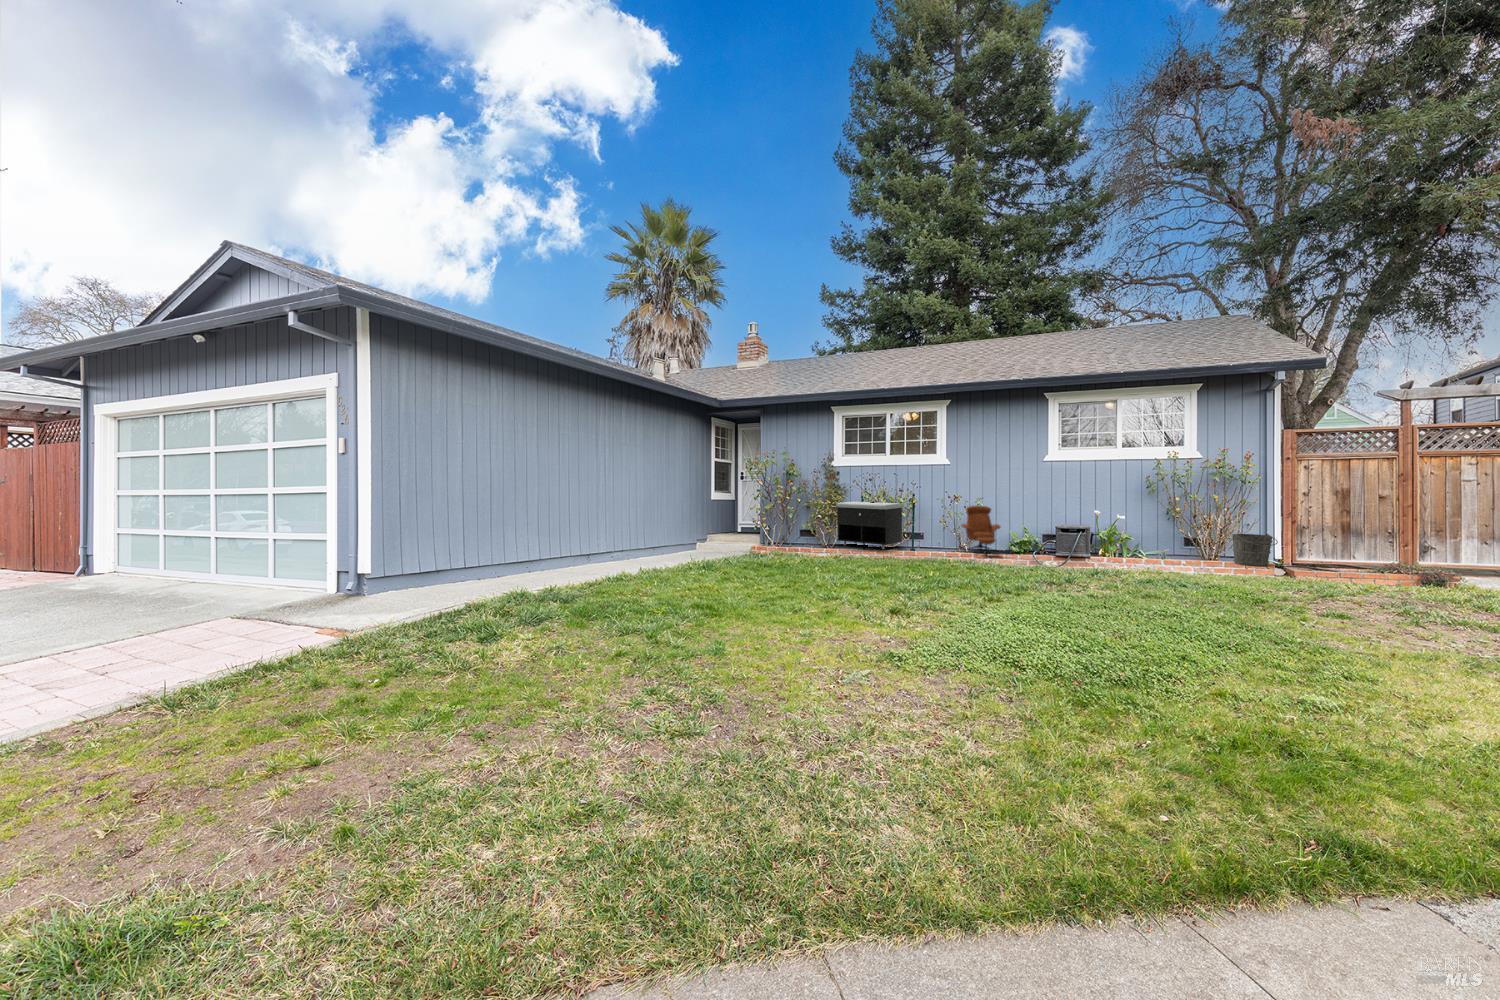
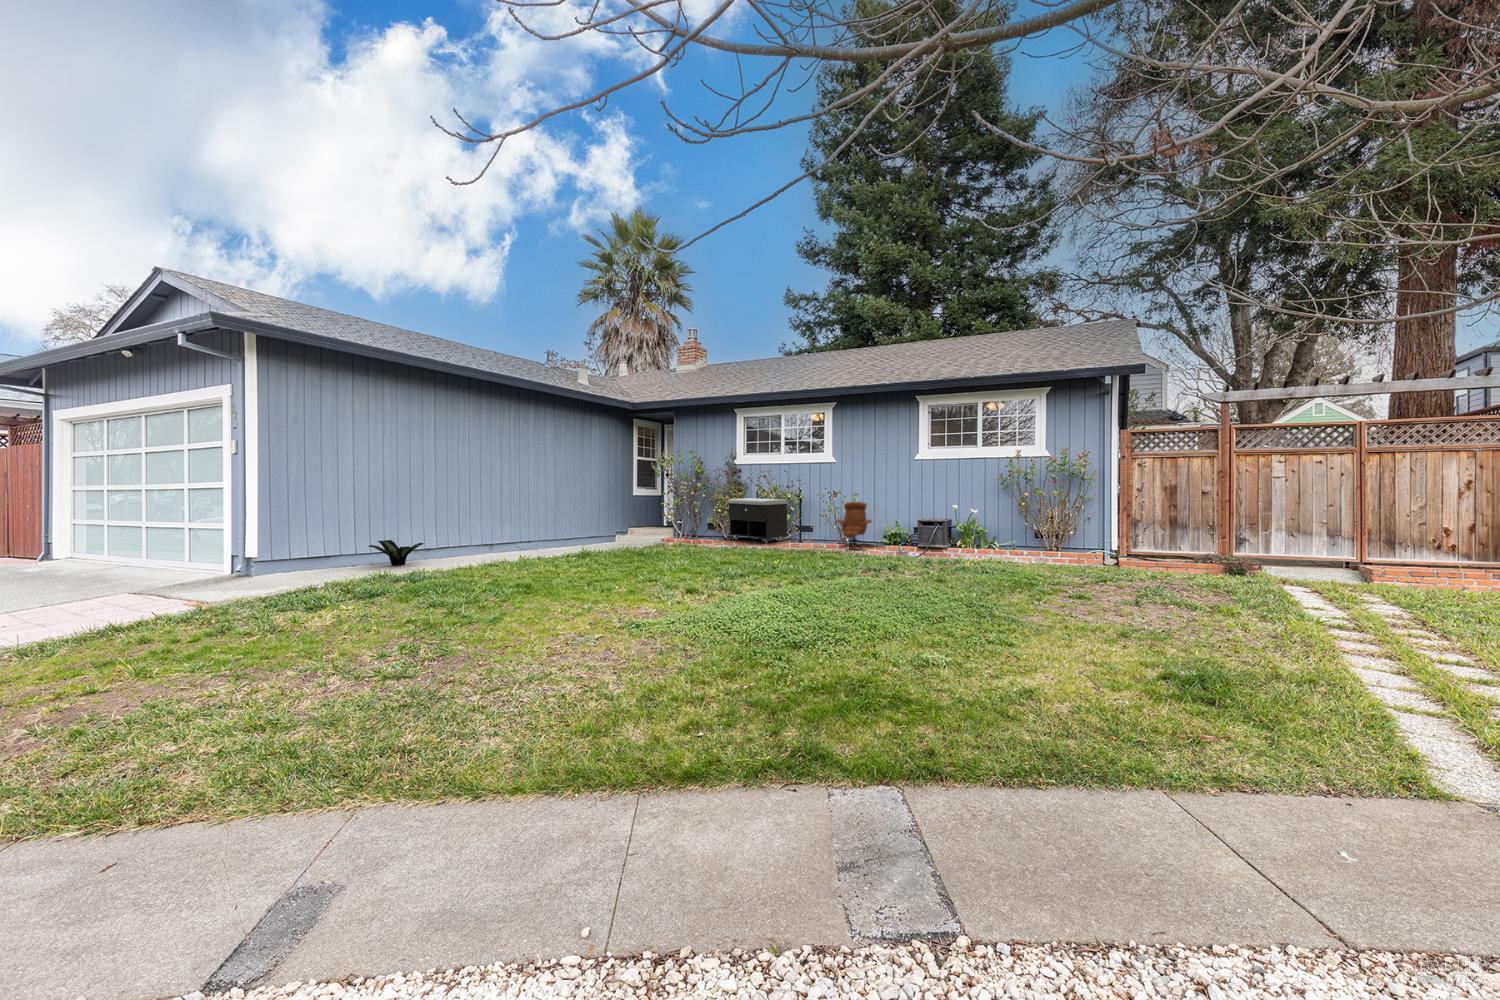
bucket: present [1232,534,1278,566] -> none [1072,528,1110,559]
potted plant: none [488,553,548,583] -> present [368,540,424,566]

